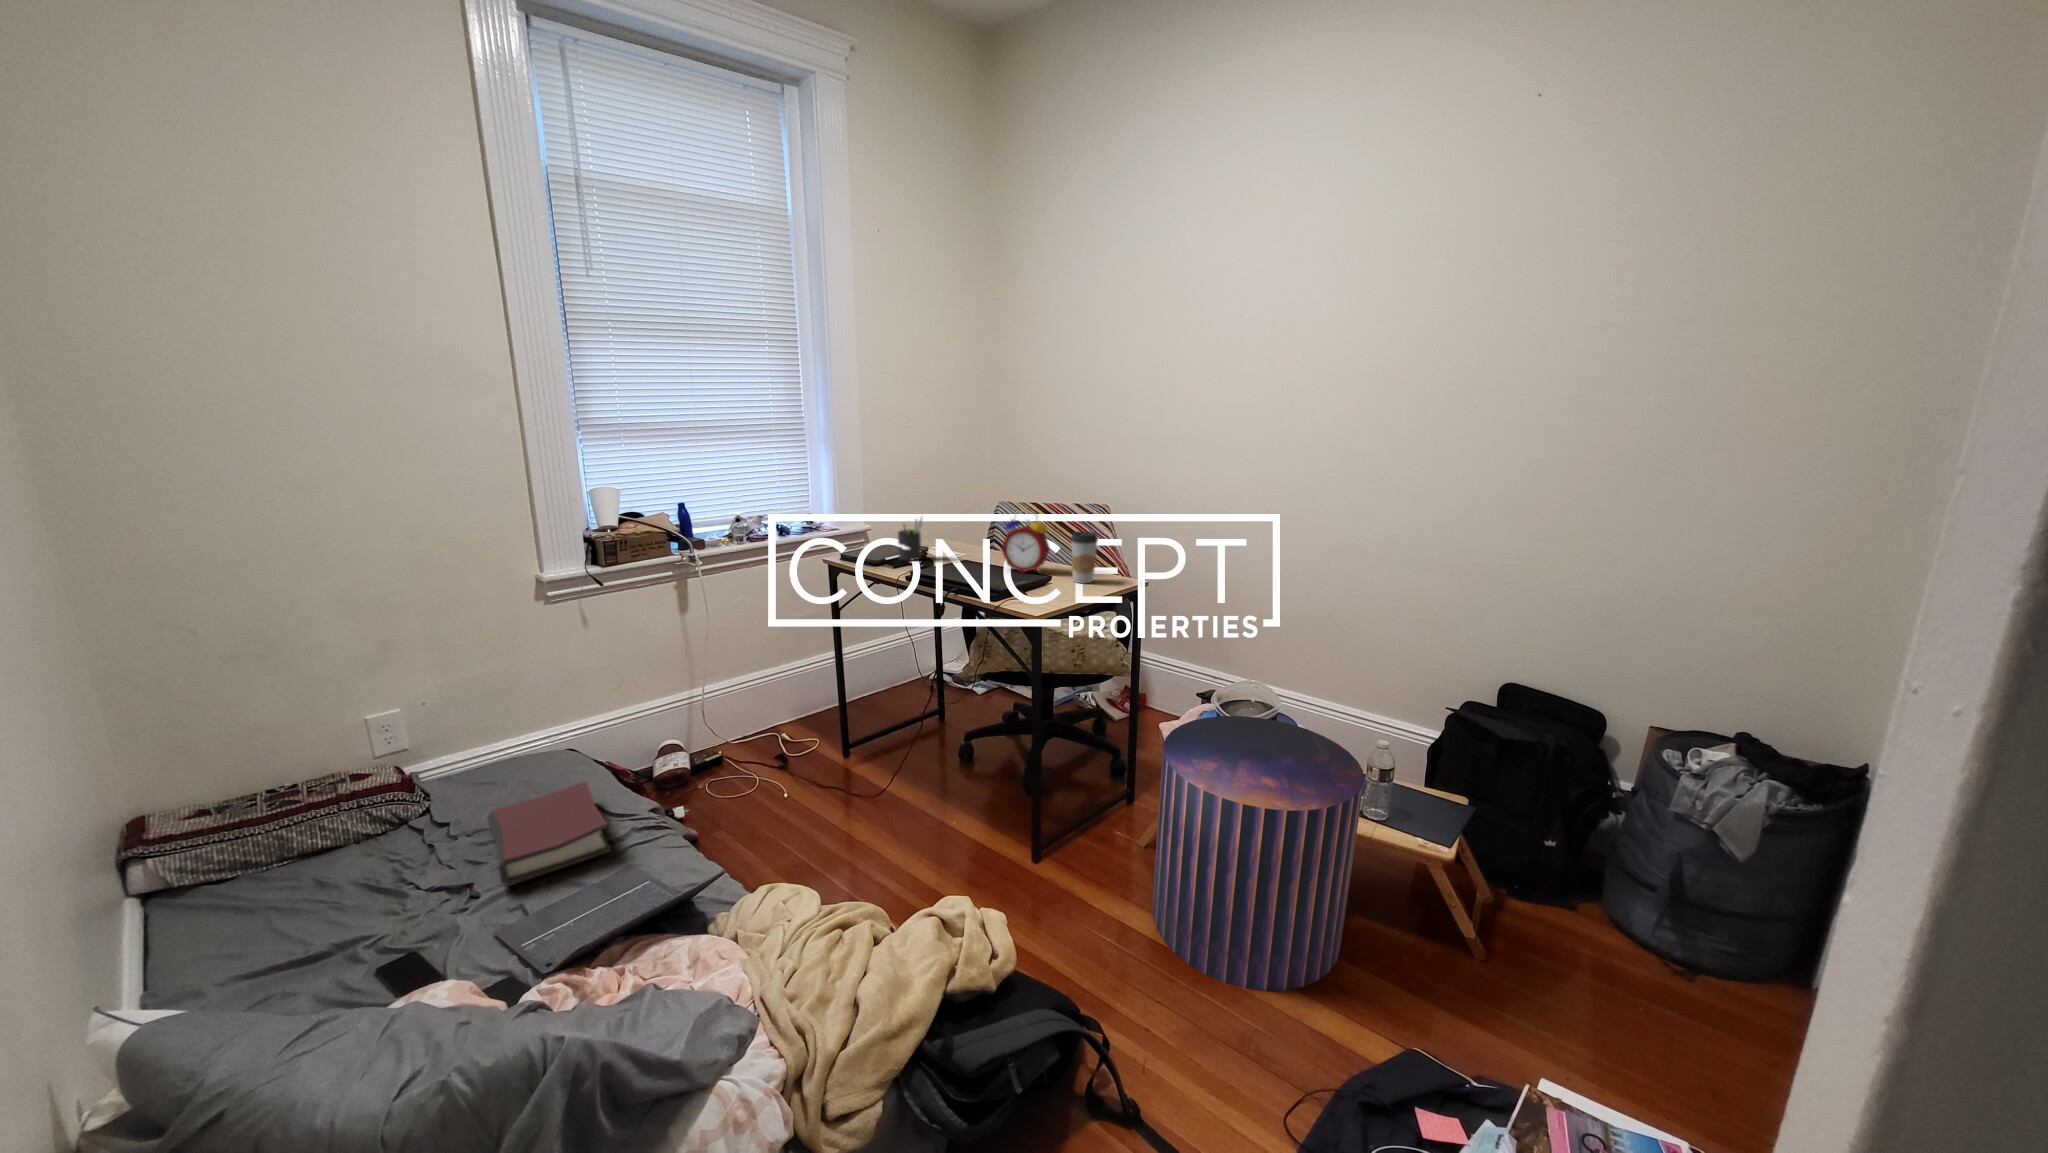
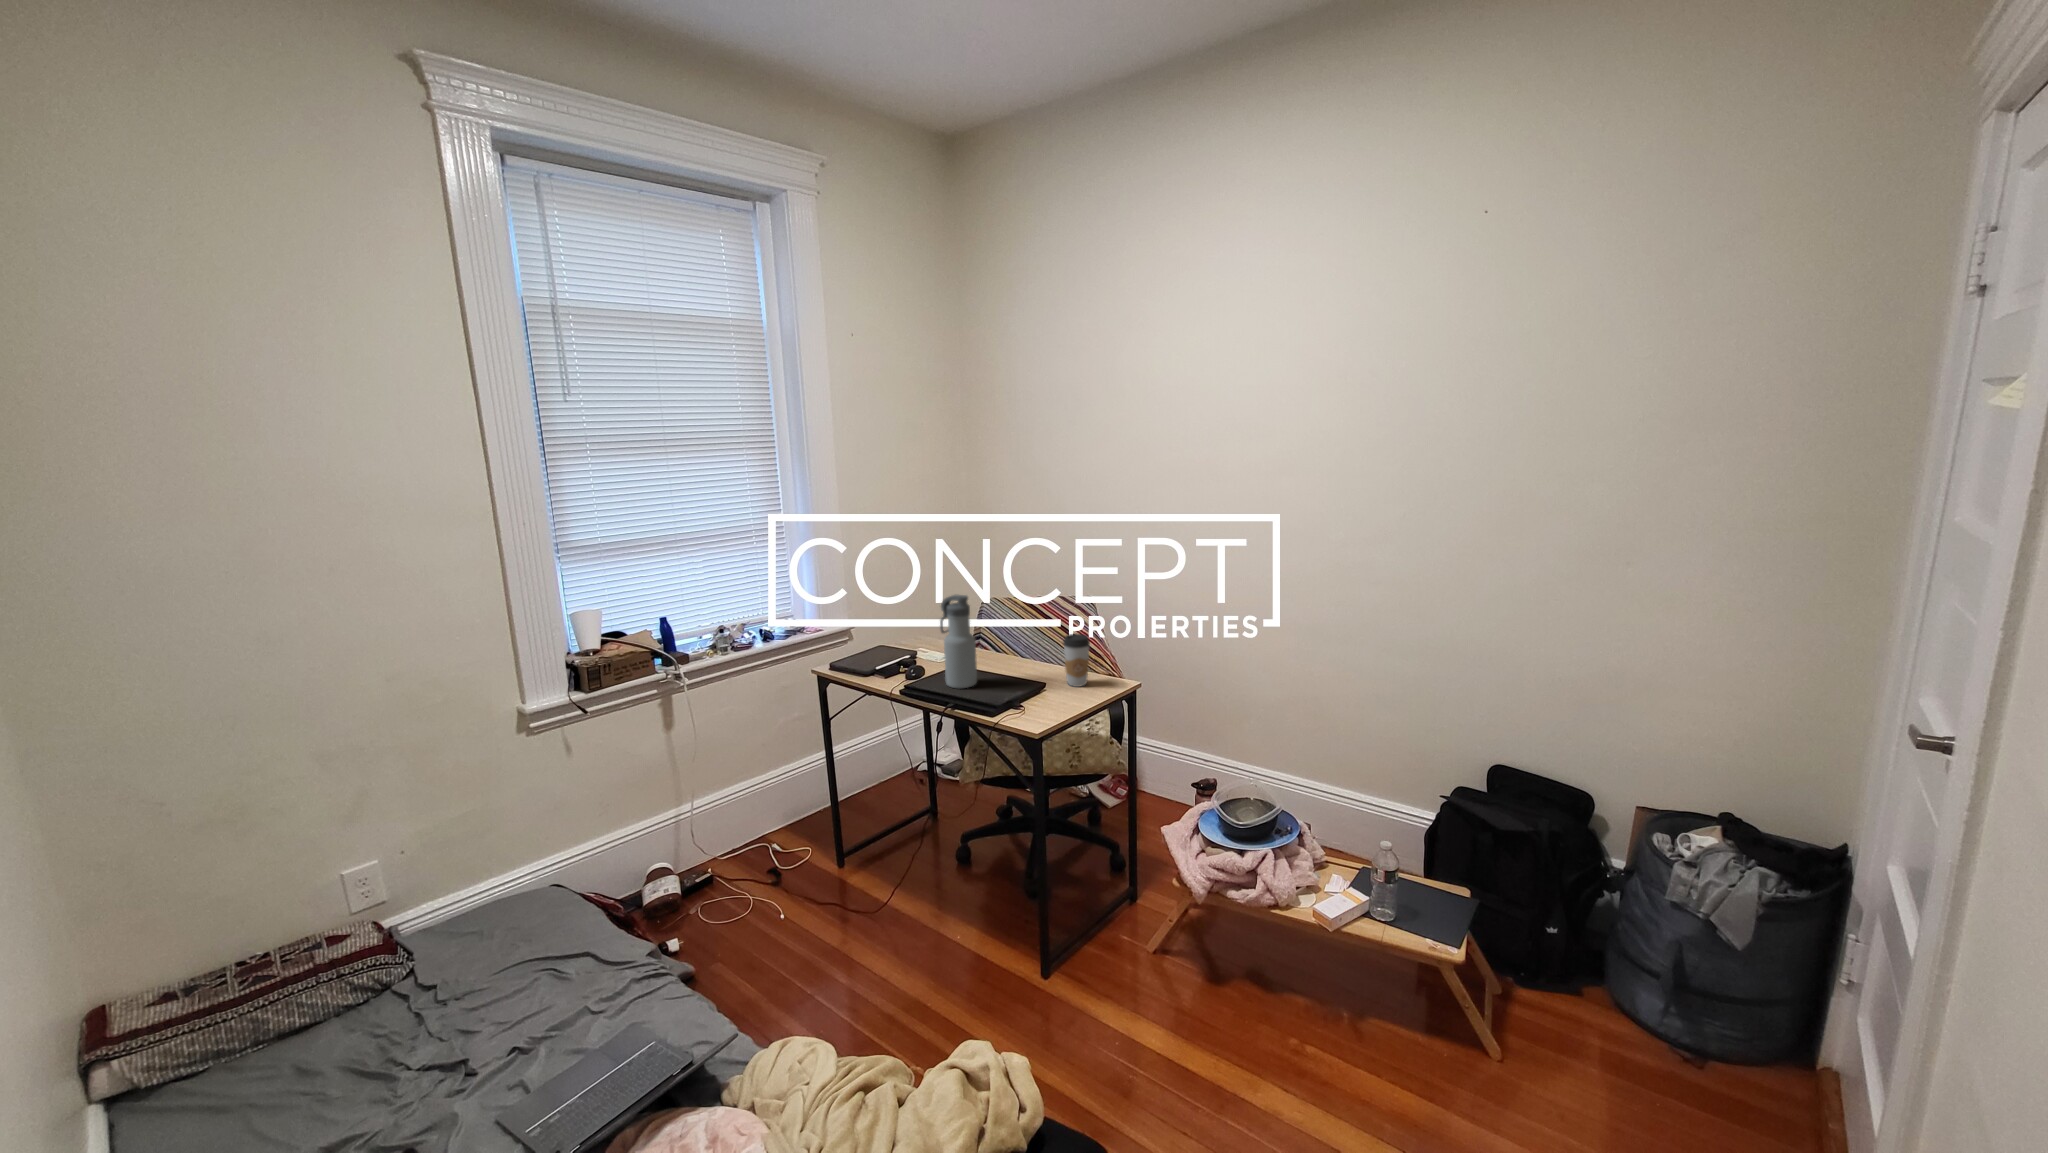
water bottle: none [949,485,984,579] -> present [940,595,977,689]
alarm clock: present [1001,510,1050,573] -> none [993,614,1042,676]
pen holder: present [898,517,922,561] -> none [887,621,912,667]
pouf: present [1152,716,1364,991] -> none [1169,821,1372,1113]
hardback book: present [488,782,611,885] -> none [475,926,609,1055]

